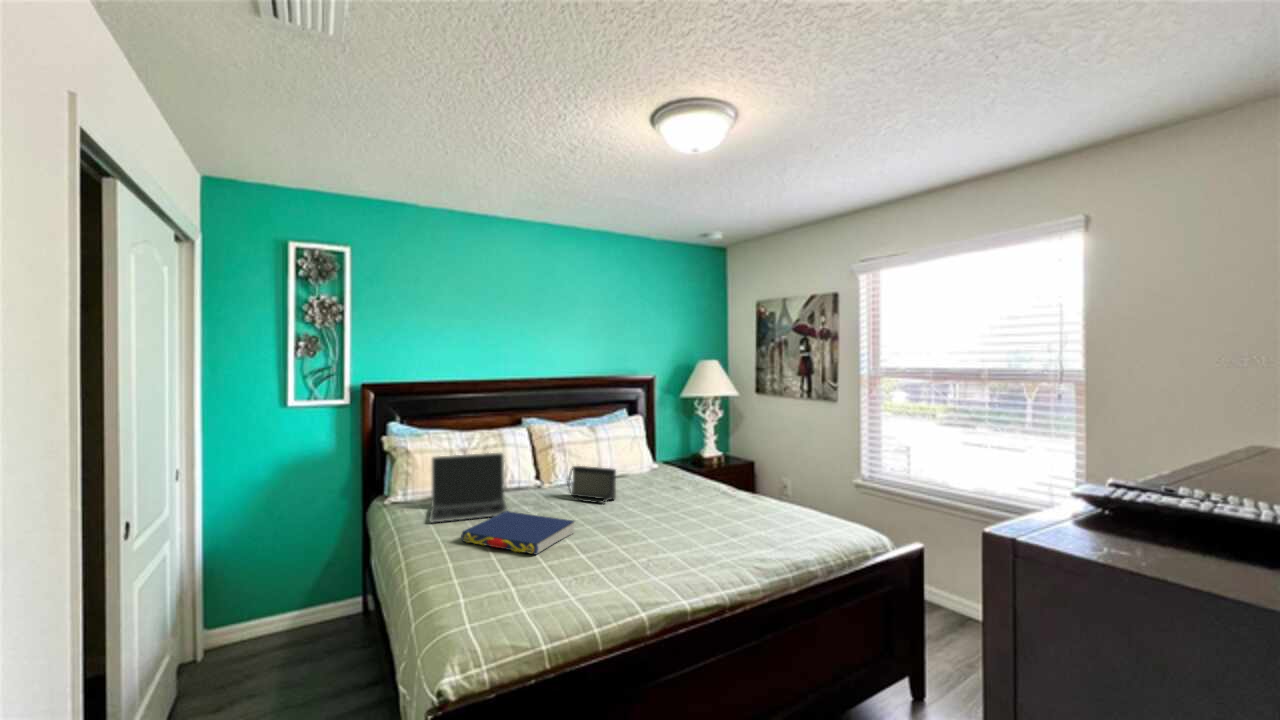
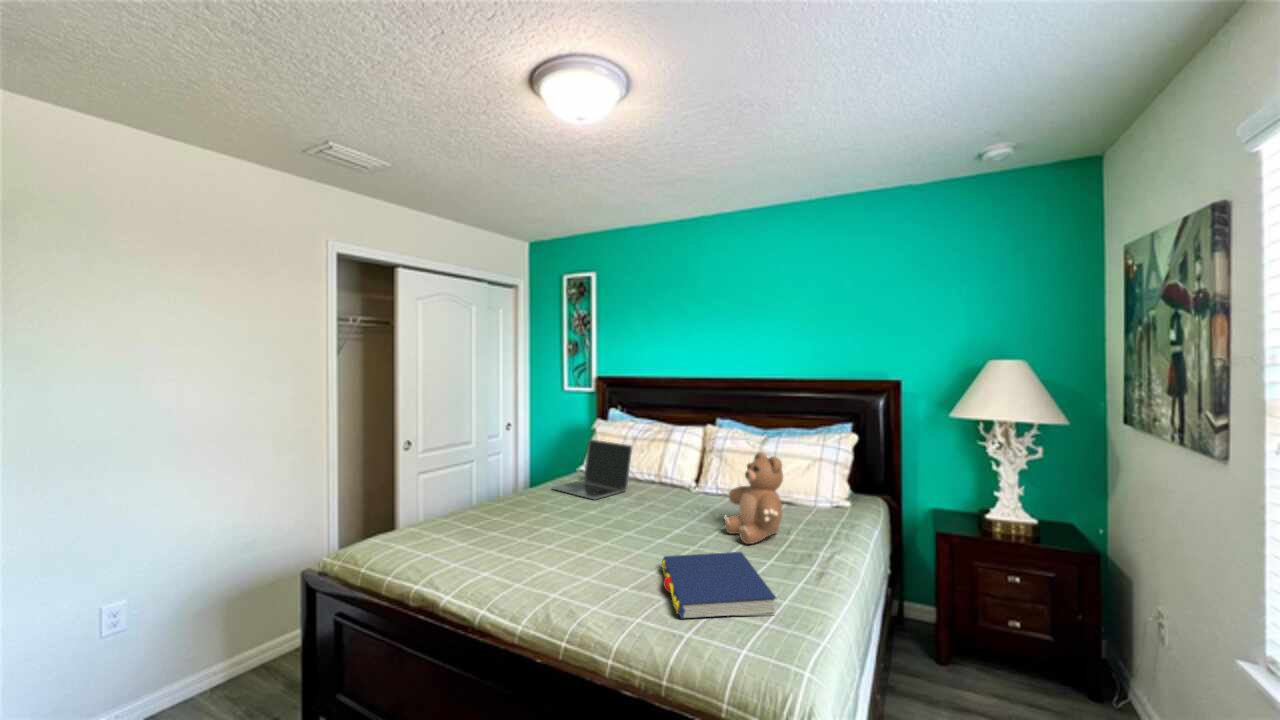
teddy bear: none [647,431,711,499] -> present [724,452,783,544]
handbag: present [567,466,616,503] -> none [664,472,694,517]
book: present [461,511,574,554] -> present [661,552,776,618]

